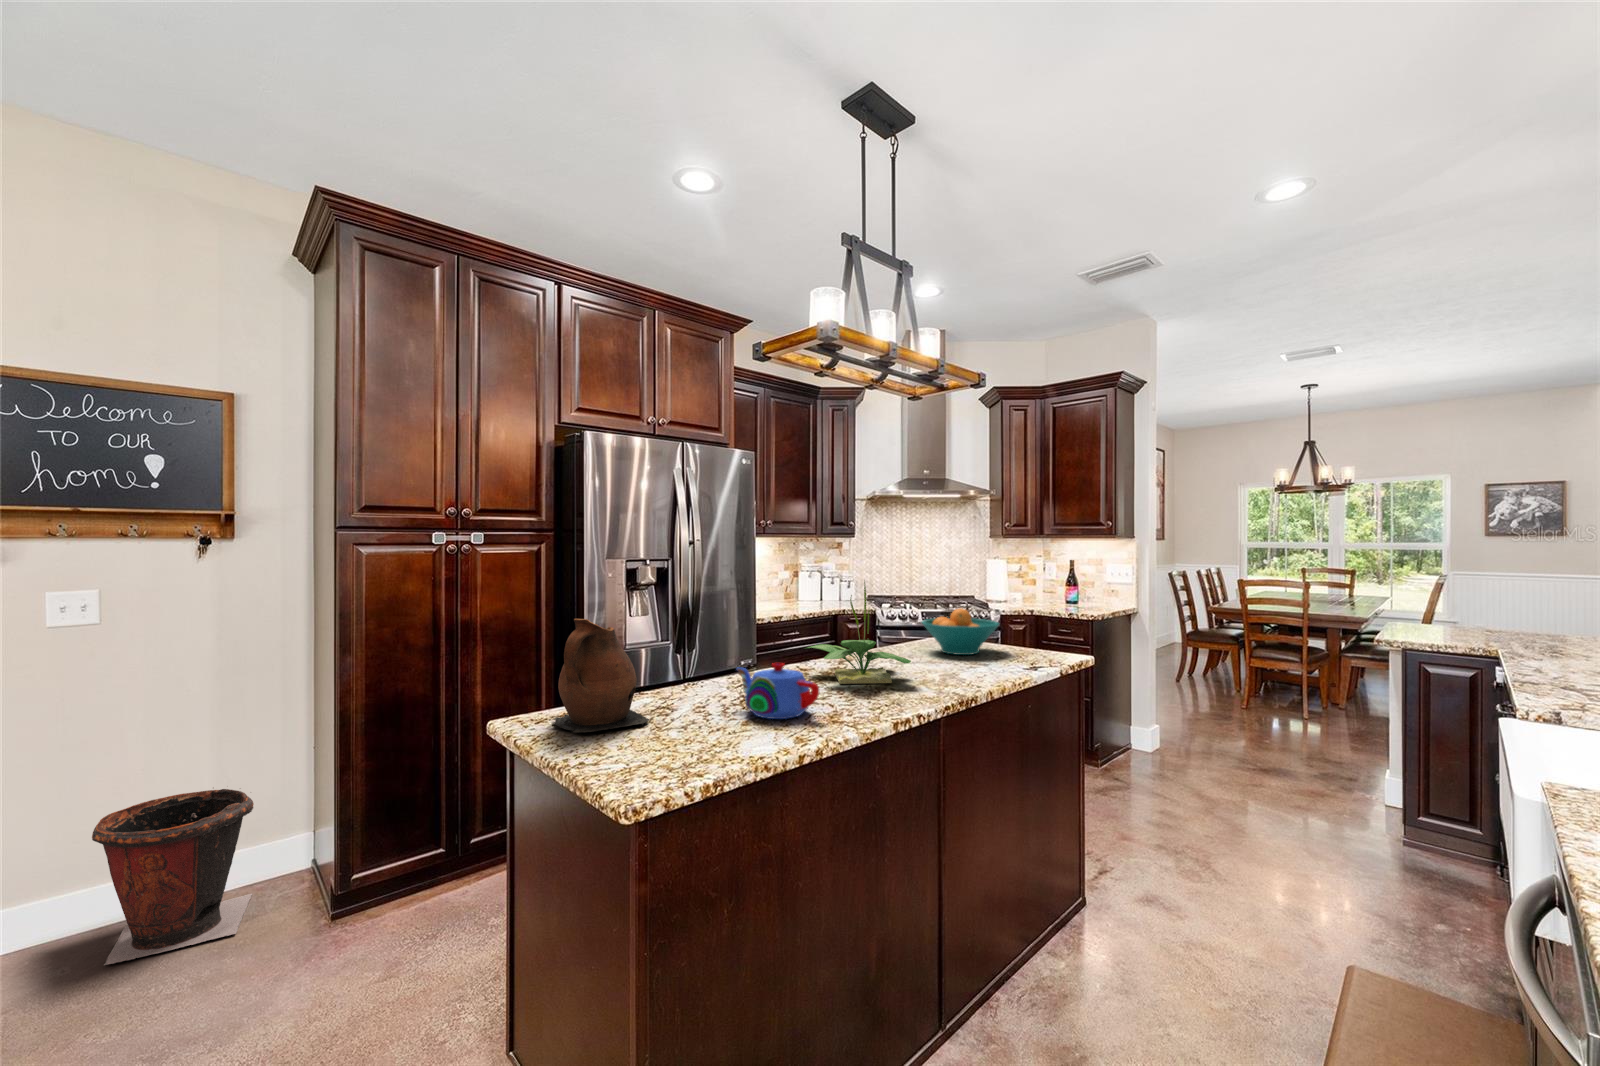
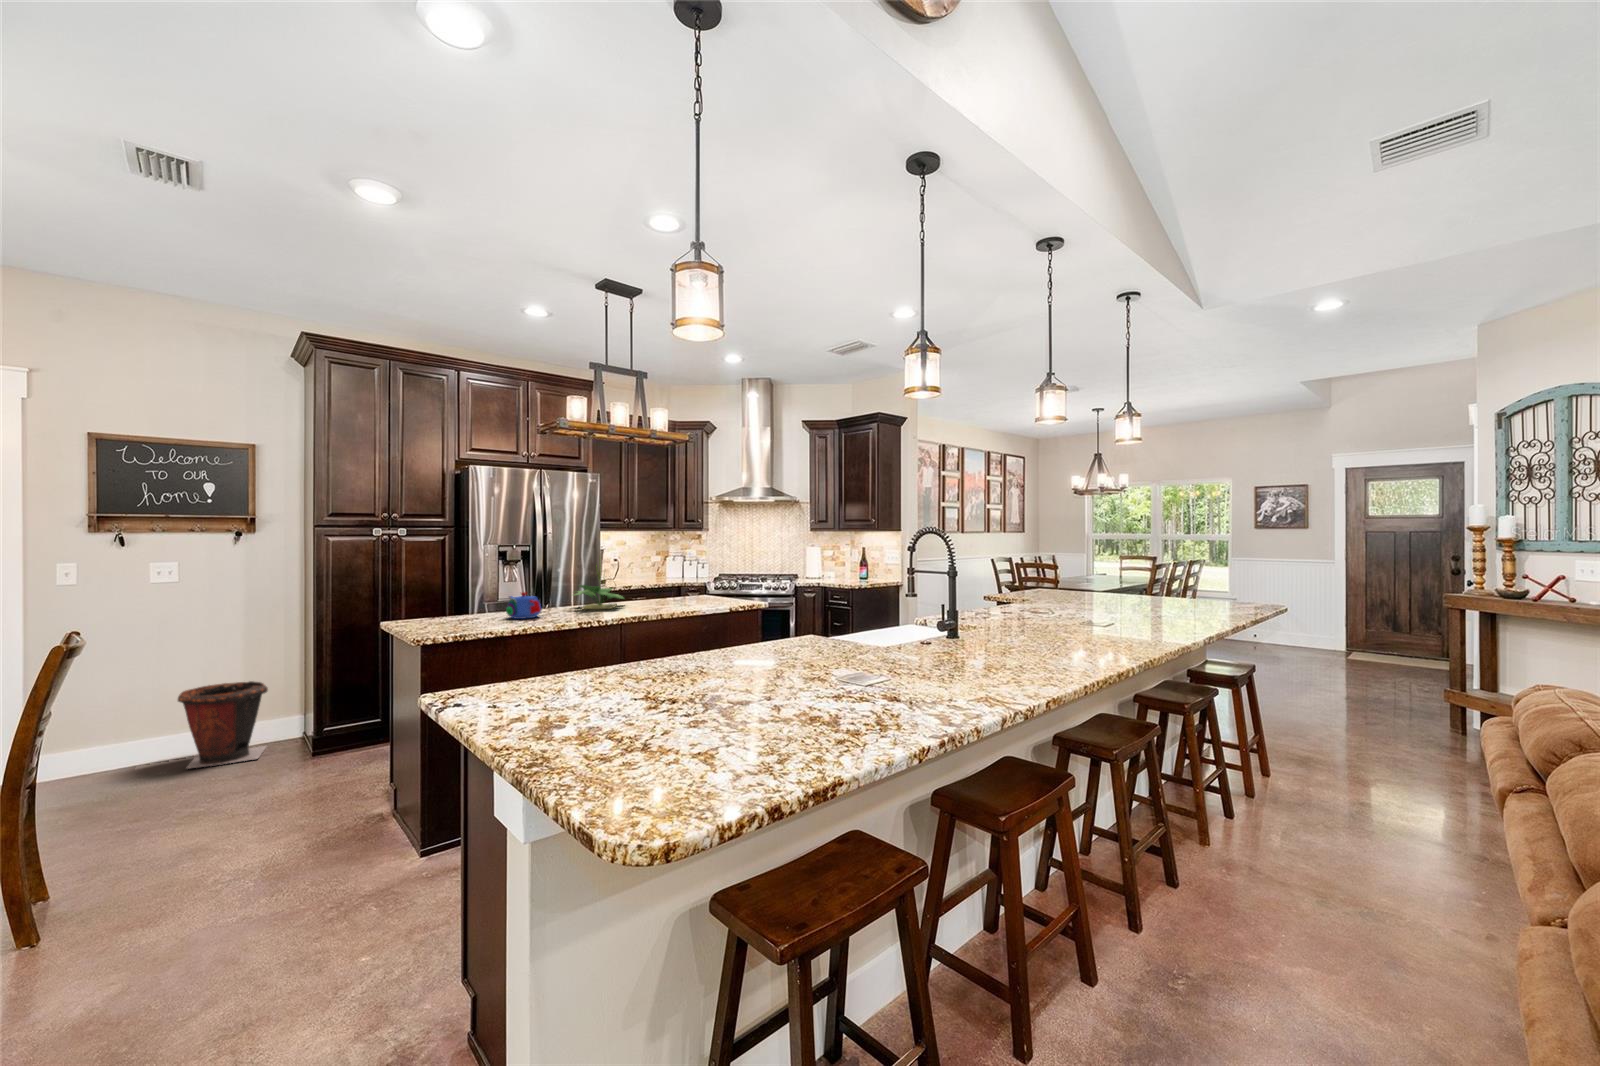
fruit bowl: present [922,608,999,655] -> none [664,573,710,600]
ceramic pitcher: present [553,619,649,733] -> none [406,569,456,622]

